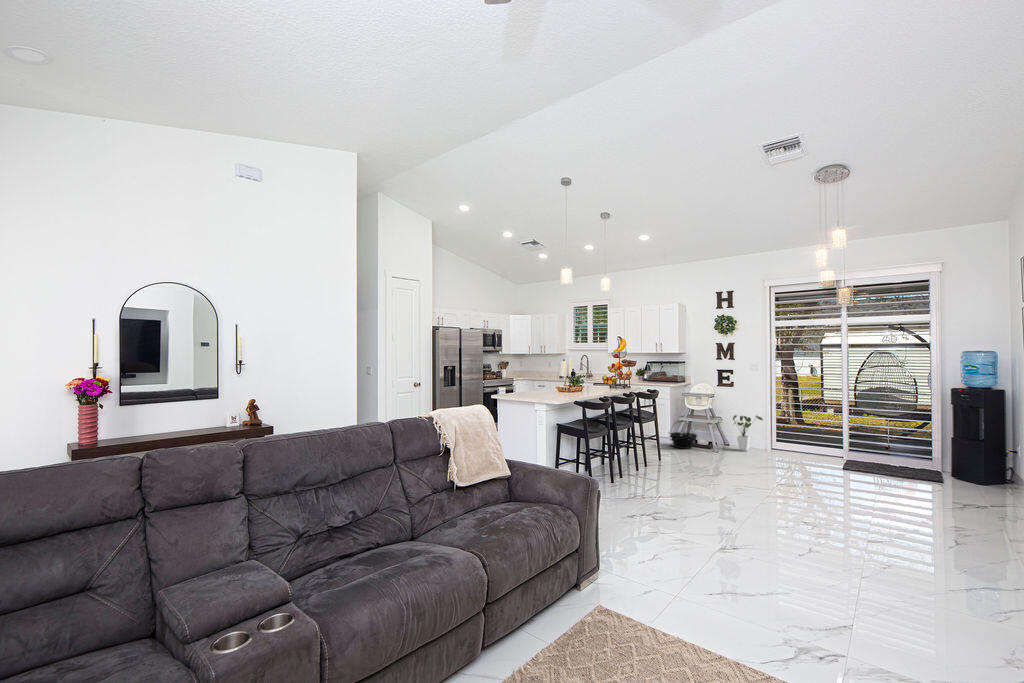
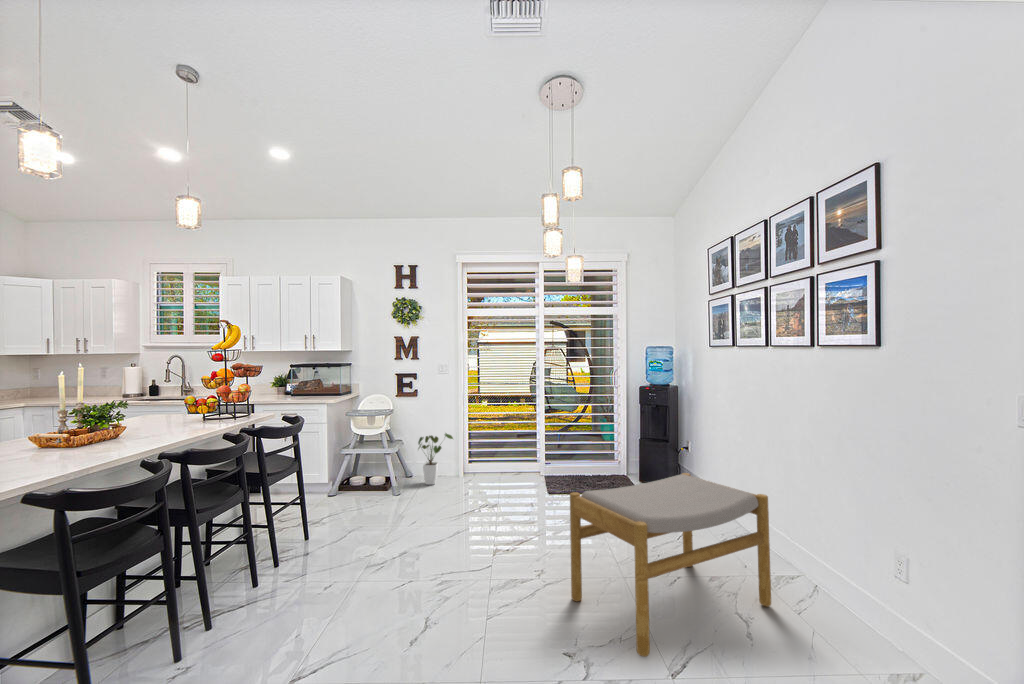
basket: present [669,432,697,449] -> none [324,455,369,498]
footstool: none [814,444,981,542] -> present [570,473,771,657]

